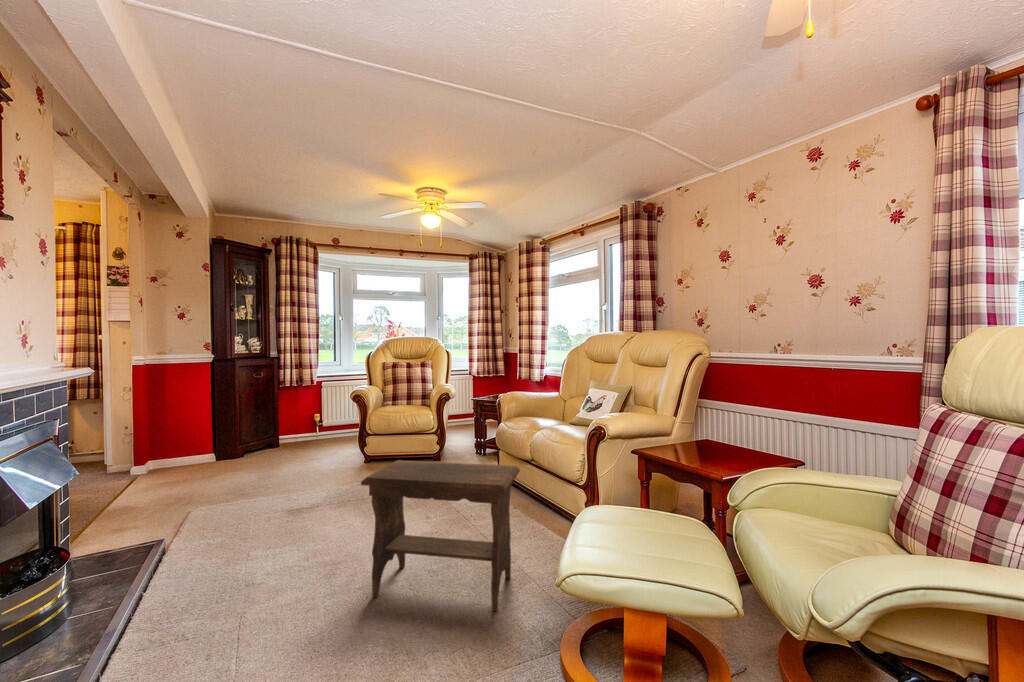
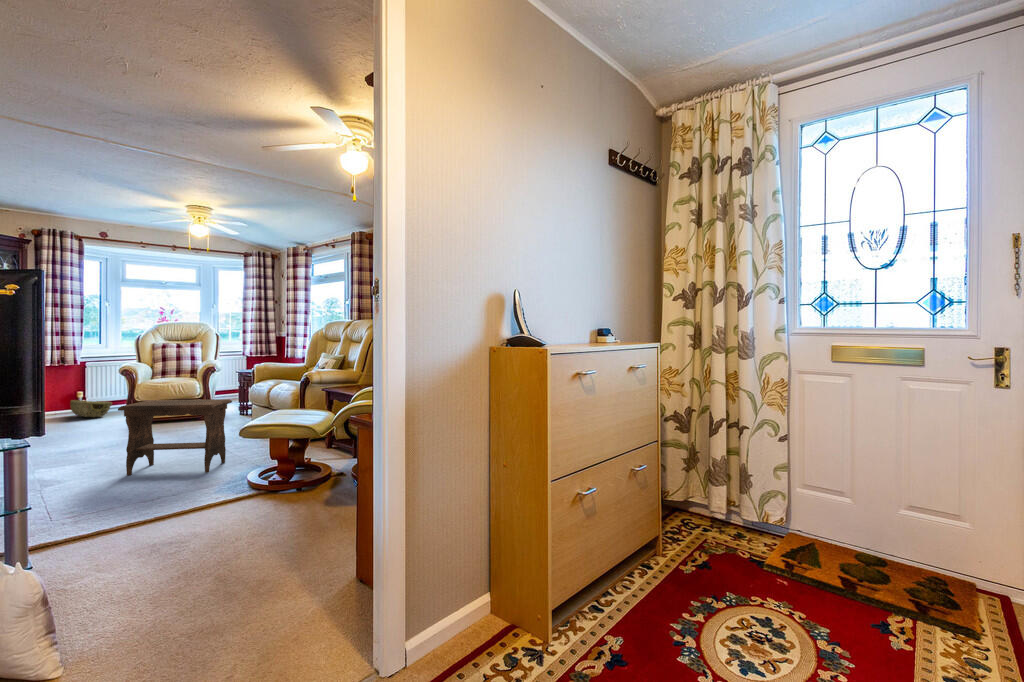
woven basket: none [305,427,344,449] -> present [70,400,112,417]

